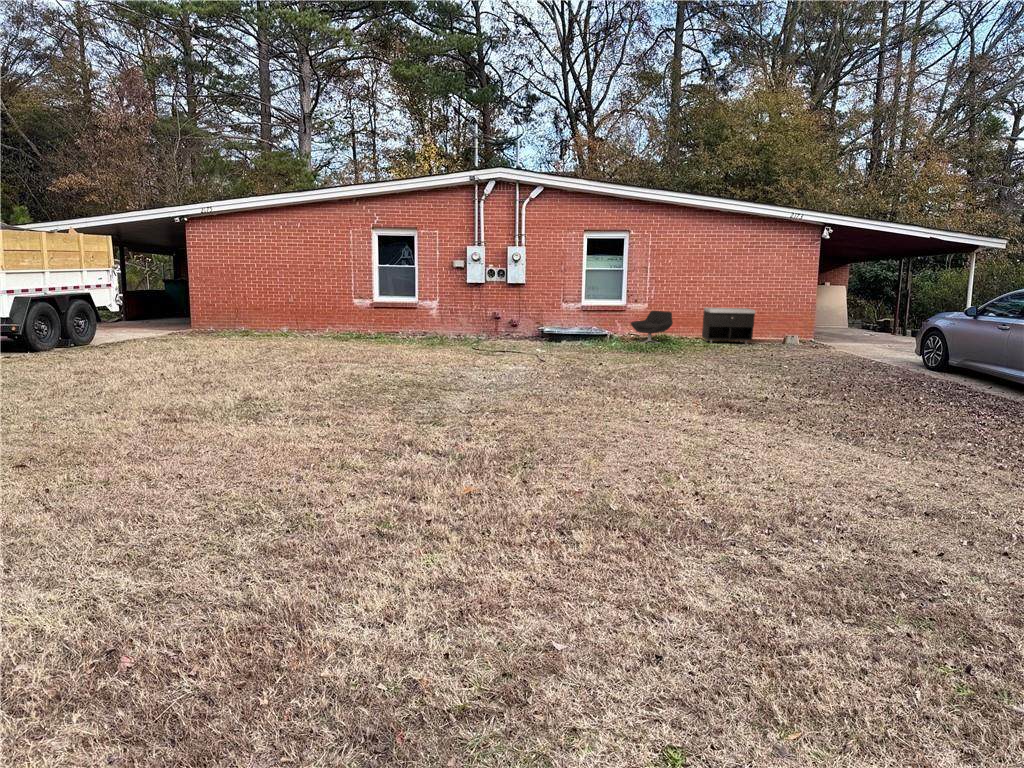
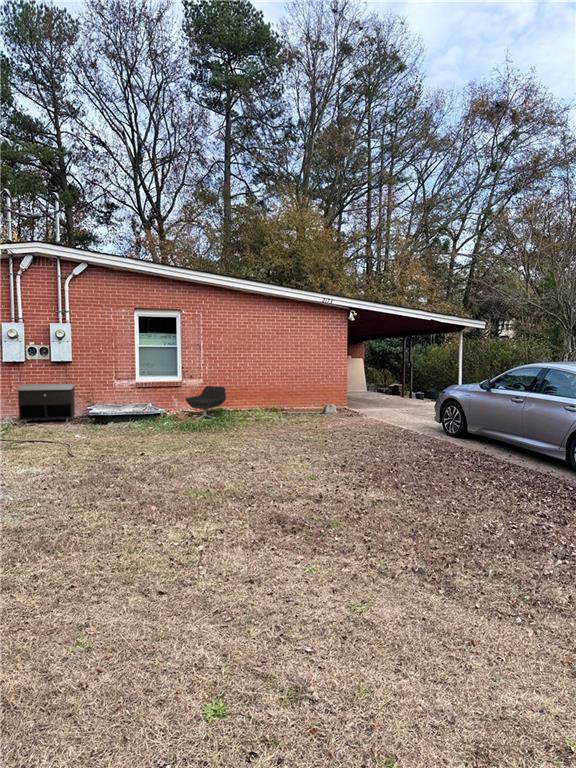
storage bench: present [702,308,755,344] -> present [18,384,75,423]

